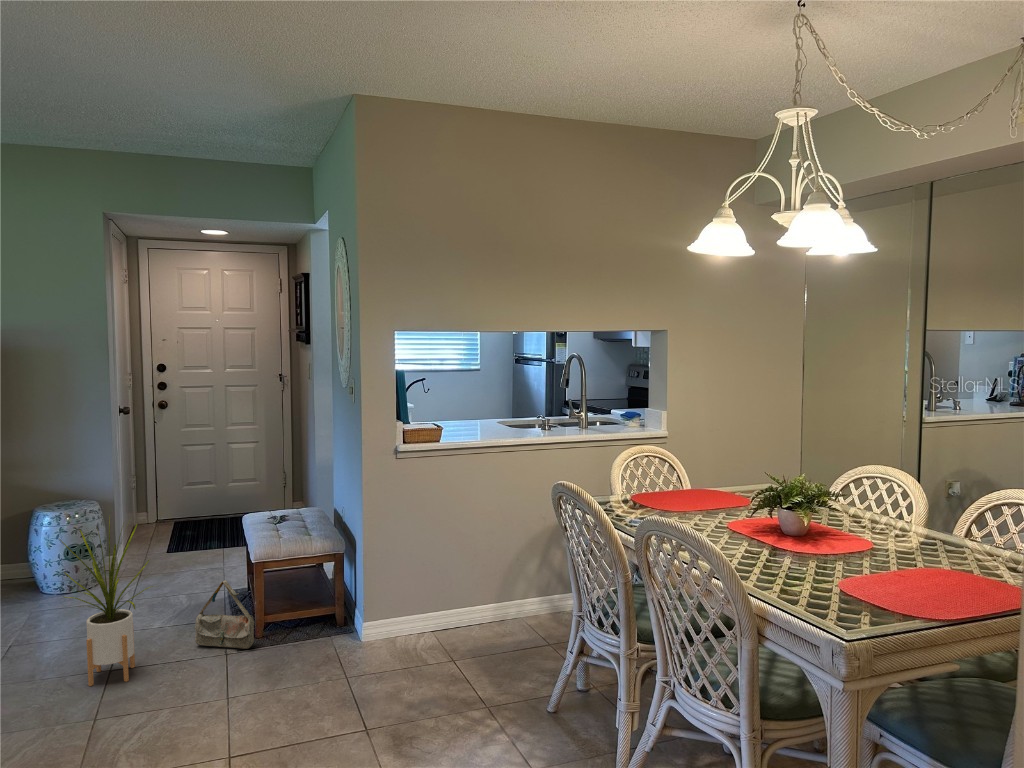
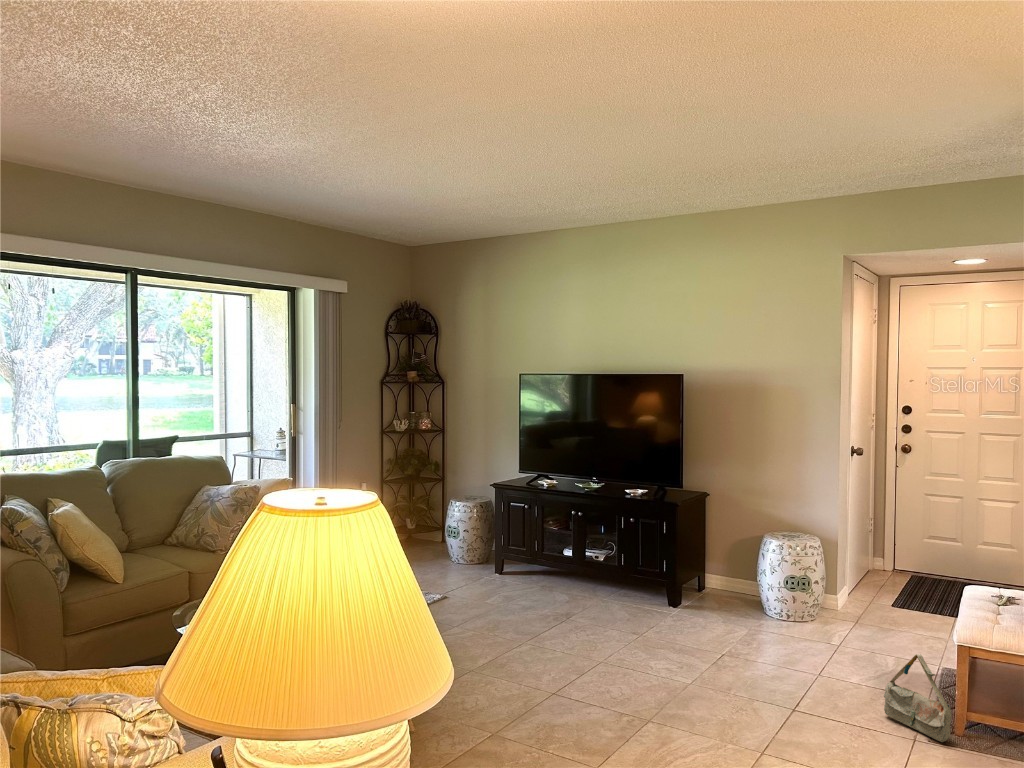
house plant: present [61,516,150,686] -> none [753,553,844,724]

